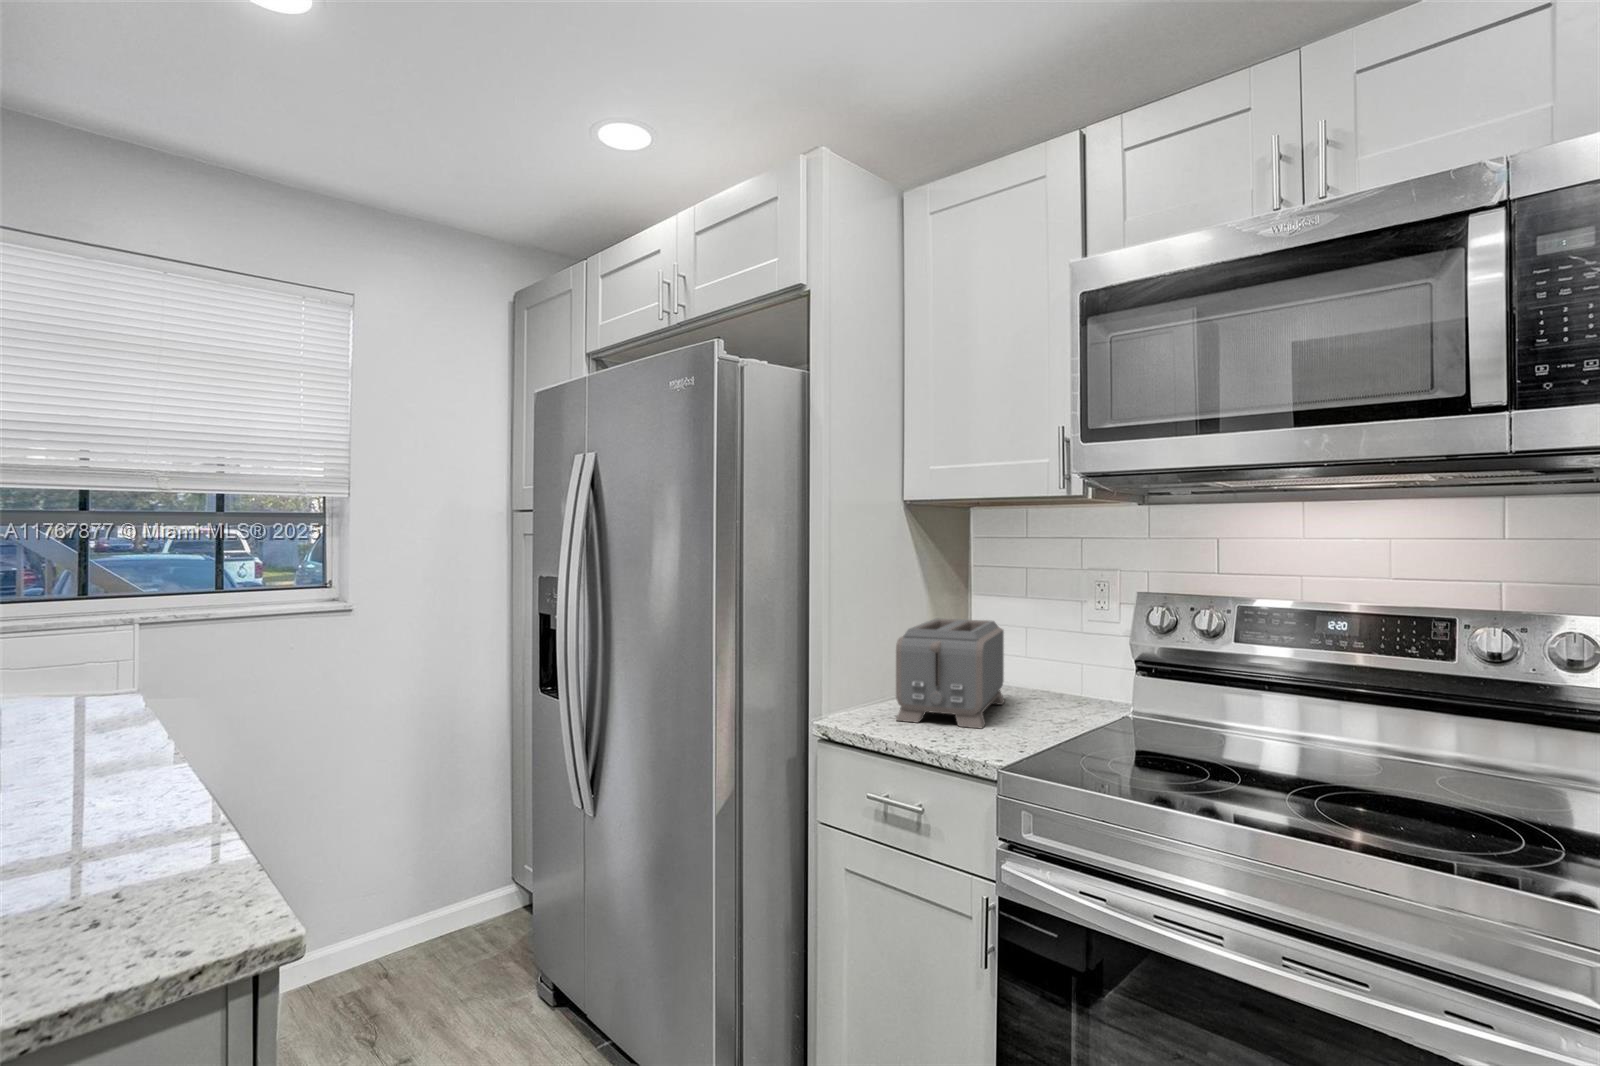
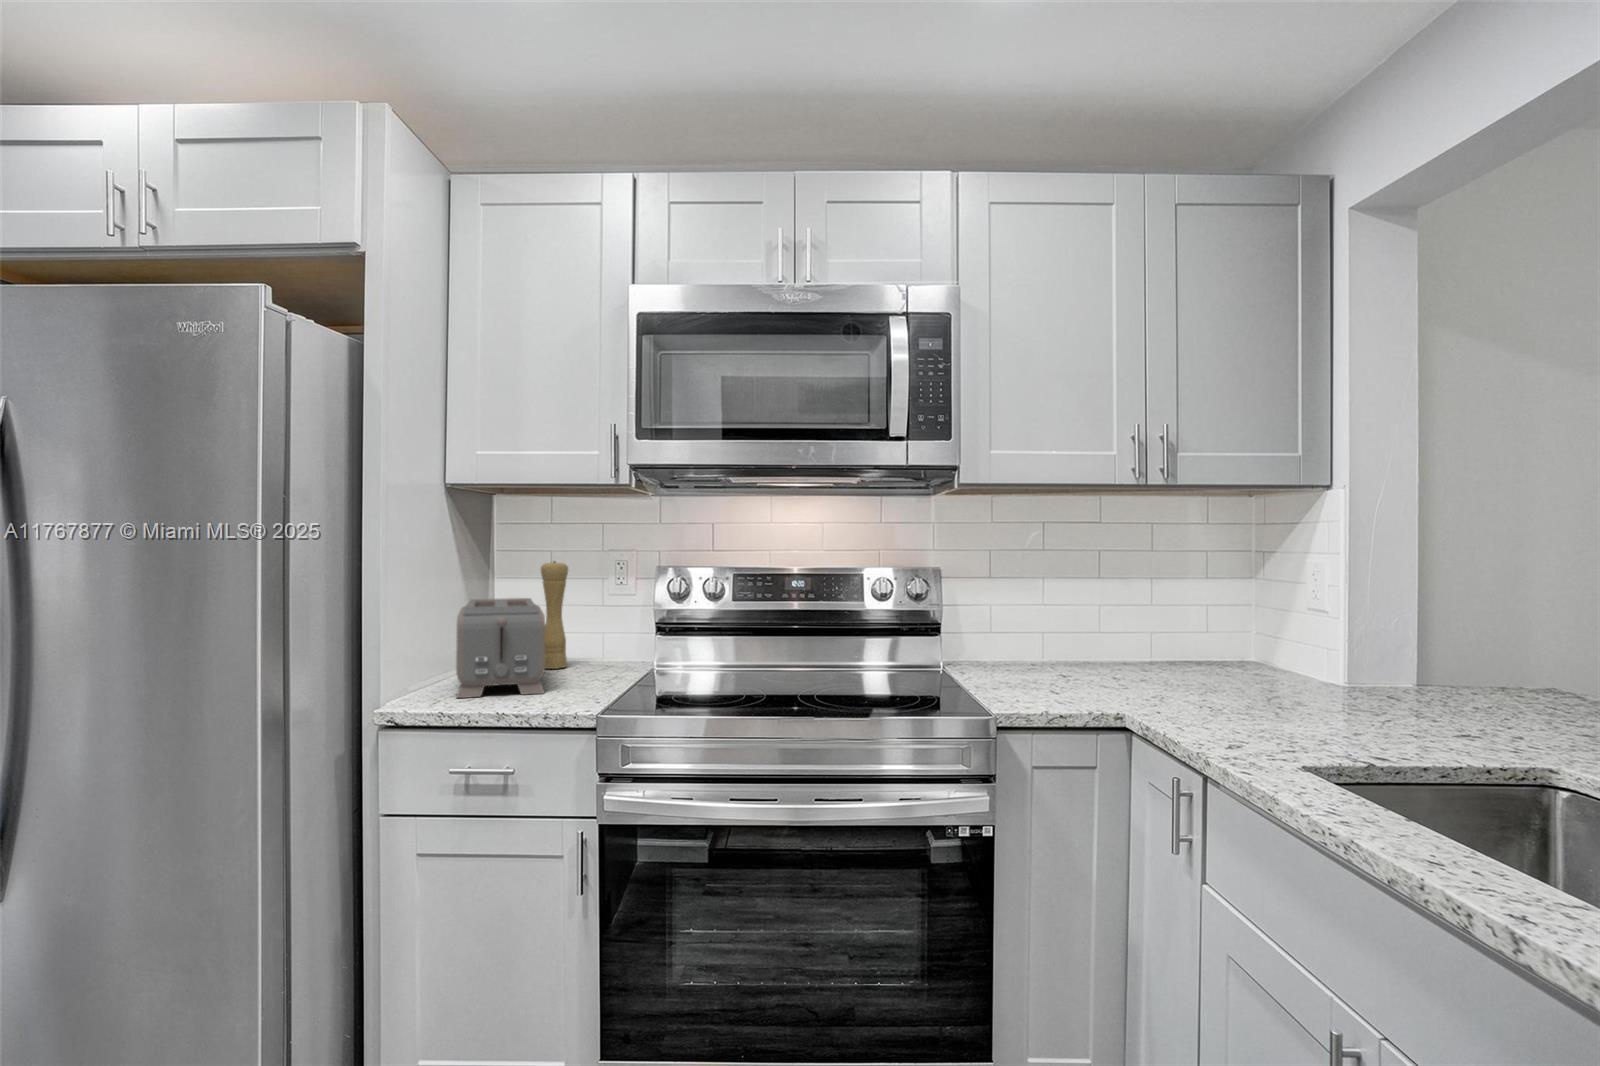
pepper mill: none [1015,581,1044,698] -> present [541,561,568,669]

